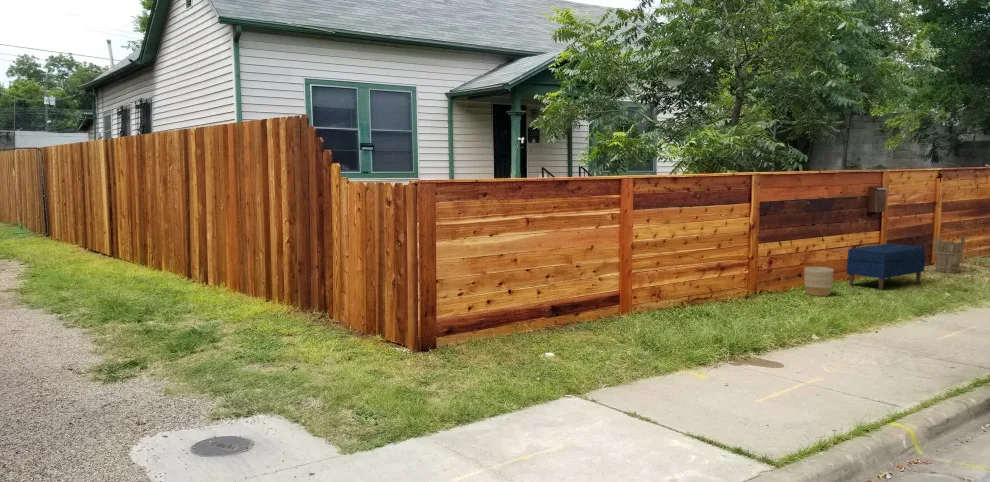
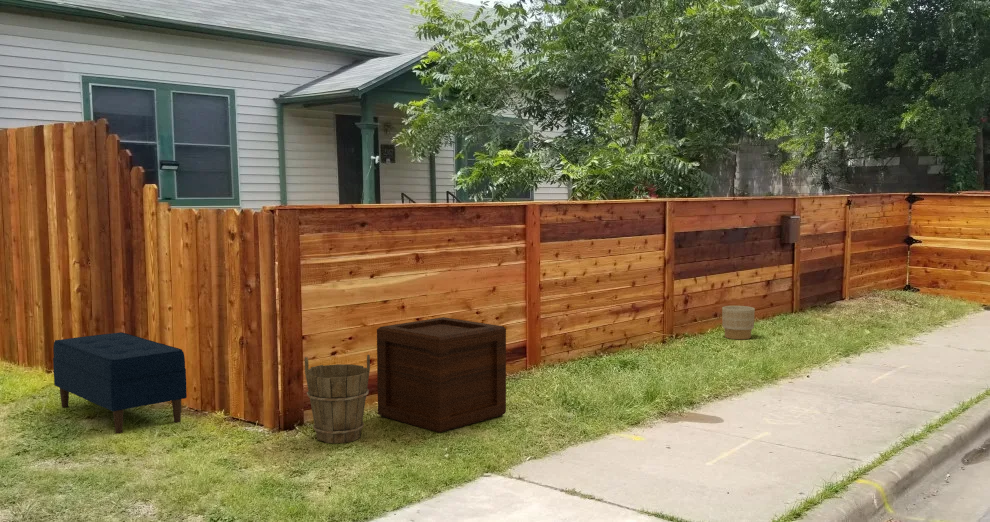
bucket: present [933,236,965,273] -> present [305,355,370,443]
bench: present [847,244,925,290] -> present [53,332,187,434]
wooden crate: none [495,269,595,359] -> present [377,317,506,433]

